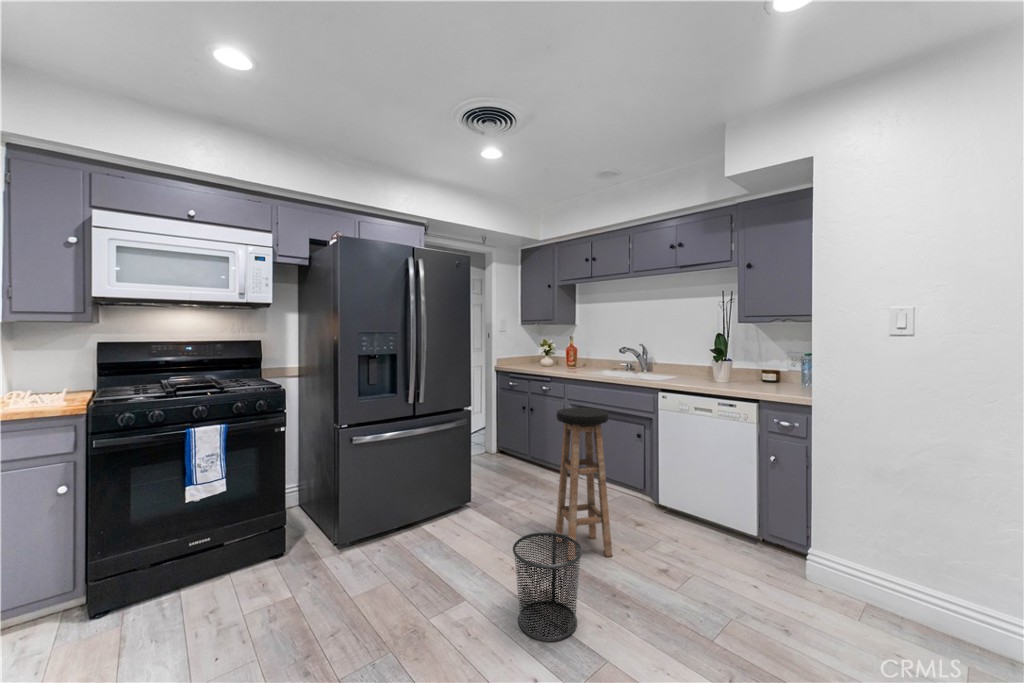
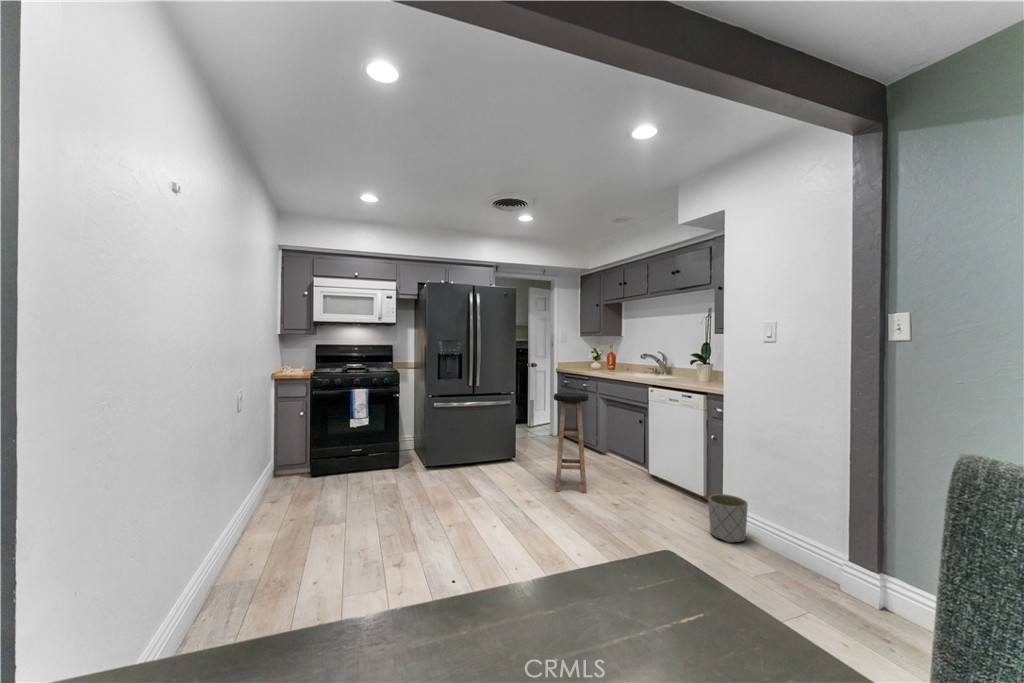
waste bin: present [513,532,582,641] -> none [499,461,540,517]
planter: none [825,548,890,626] -> present [708,494,748,543]

